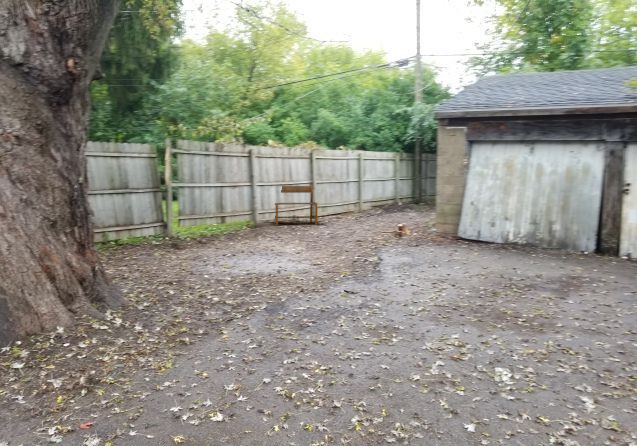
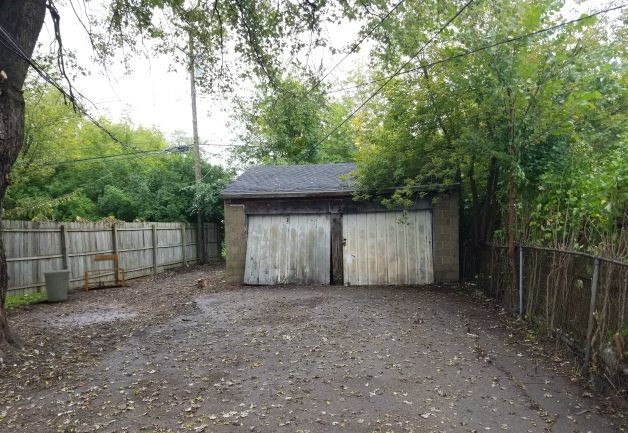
trash can: none [225,199,254,236] -> present [43,269,71,301]

